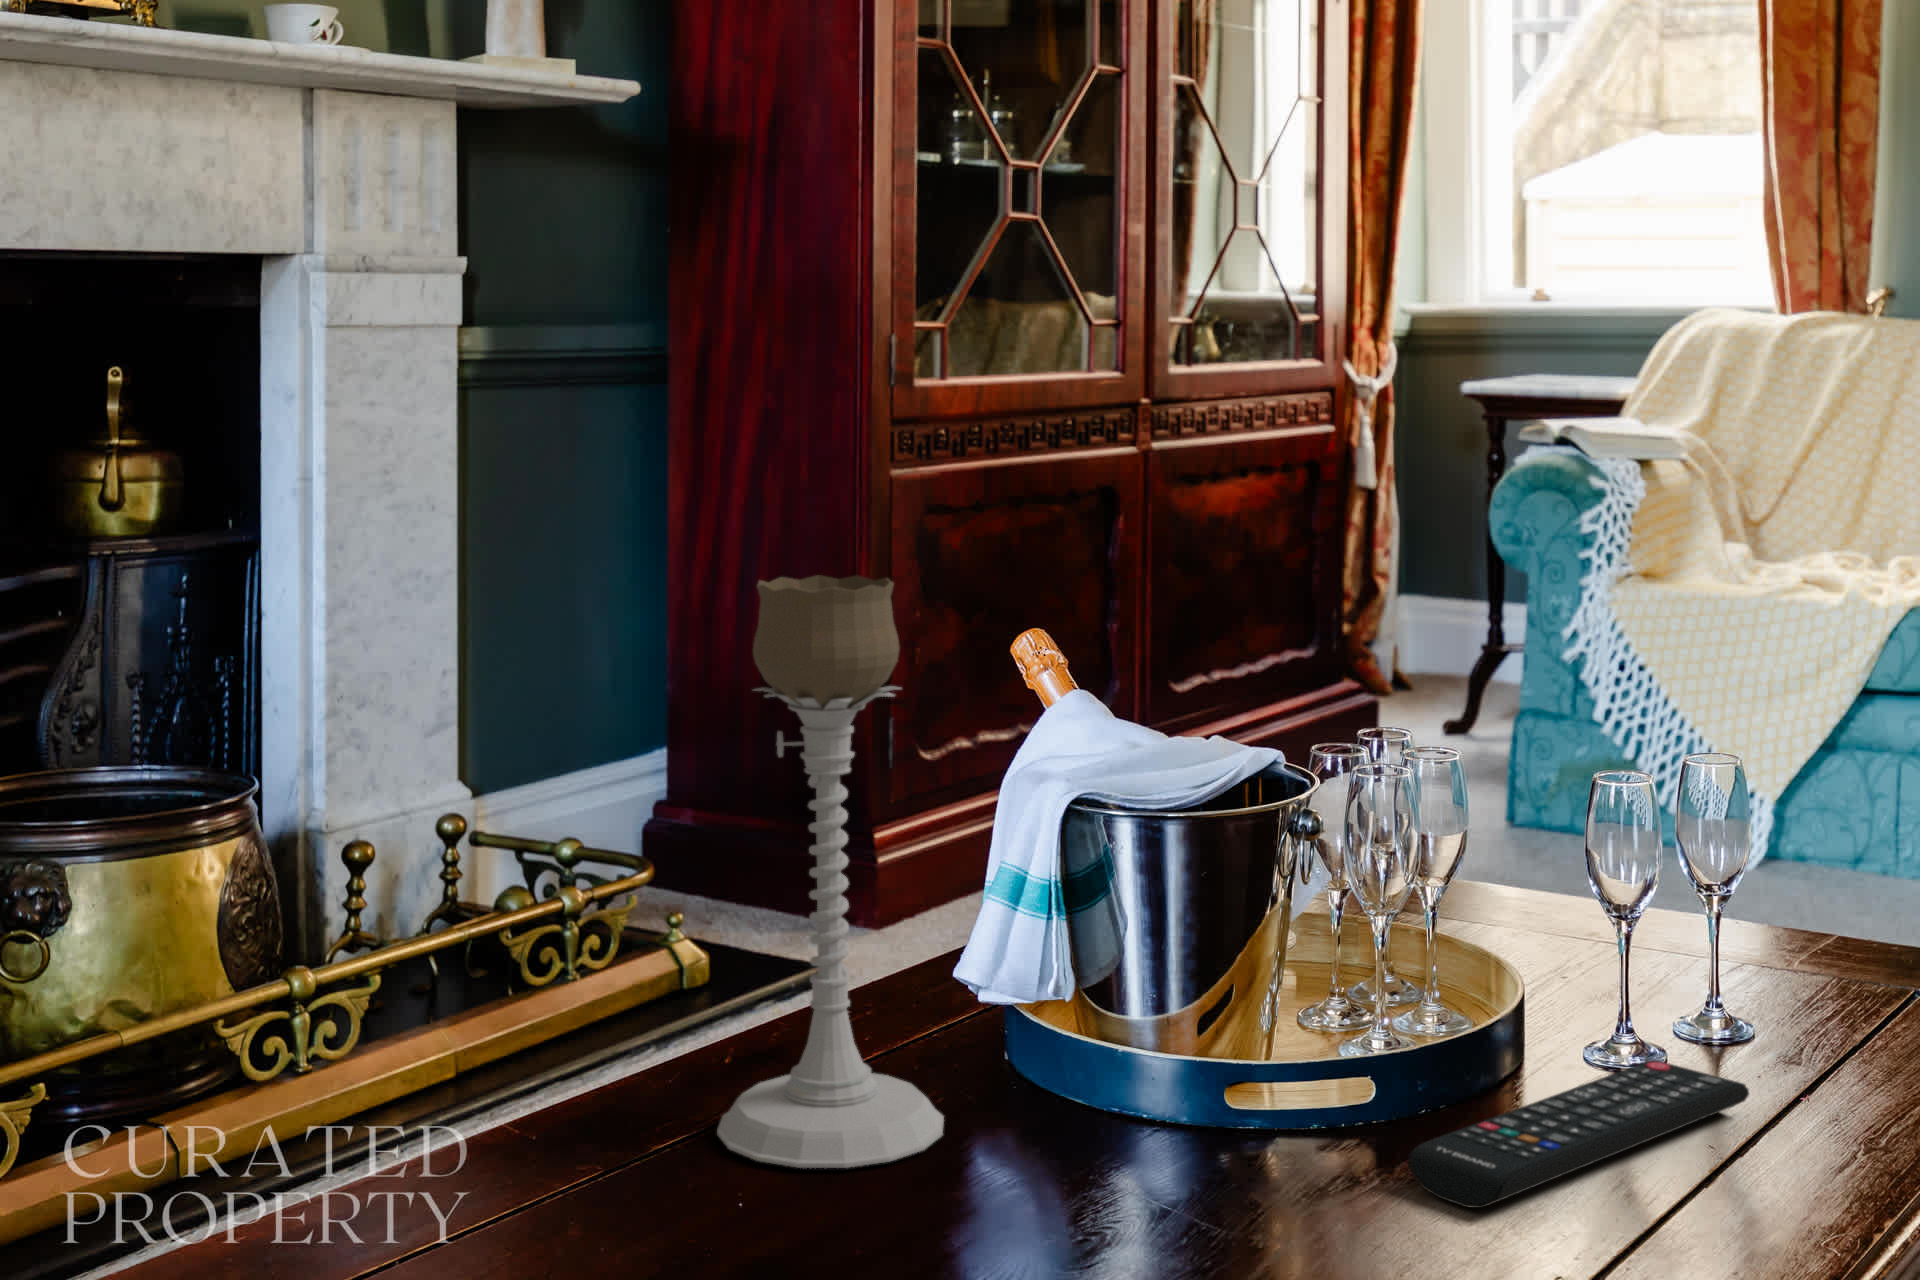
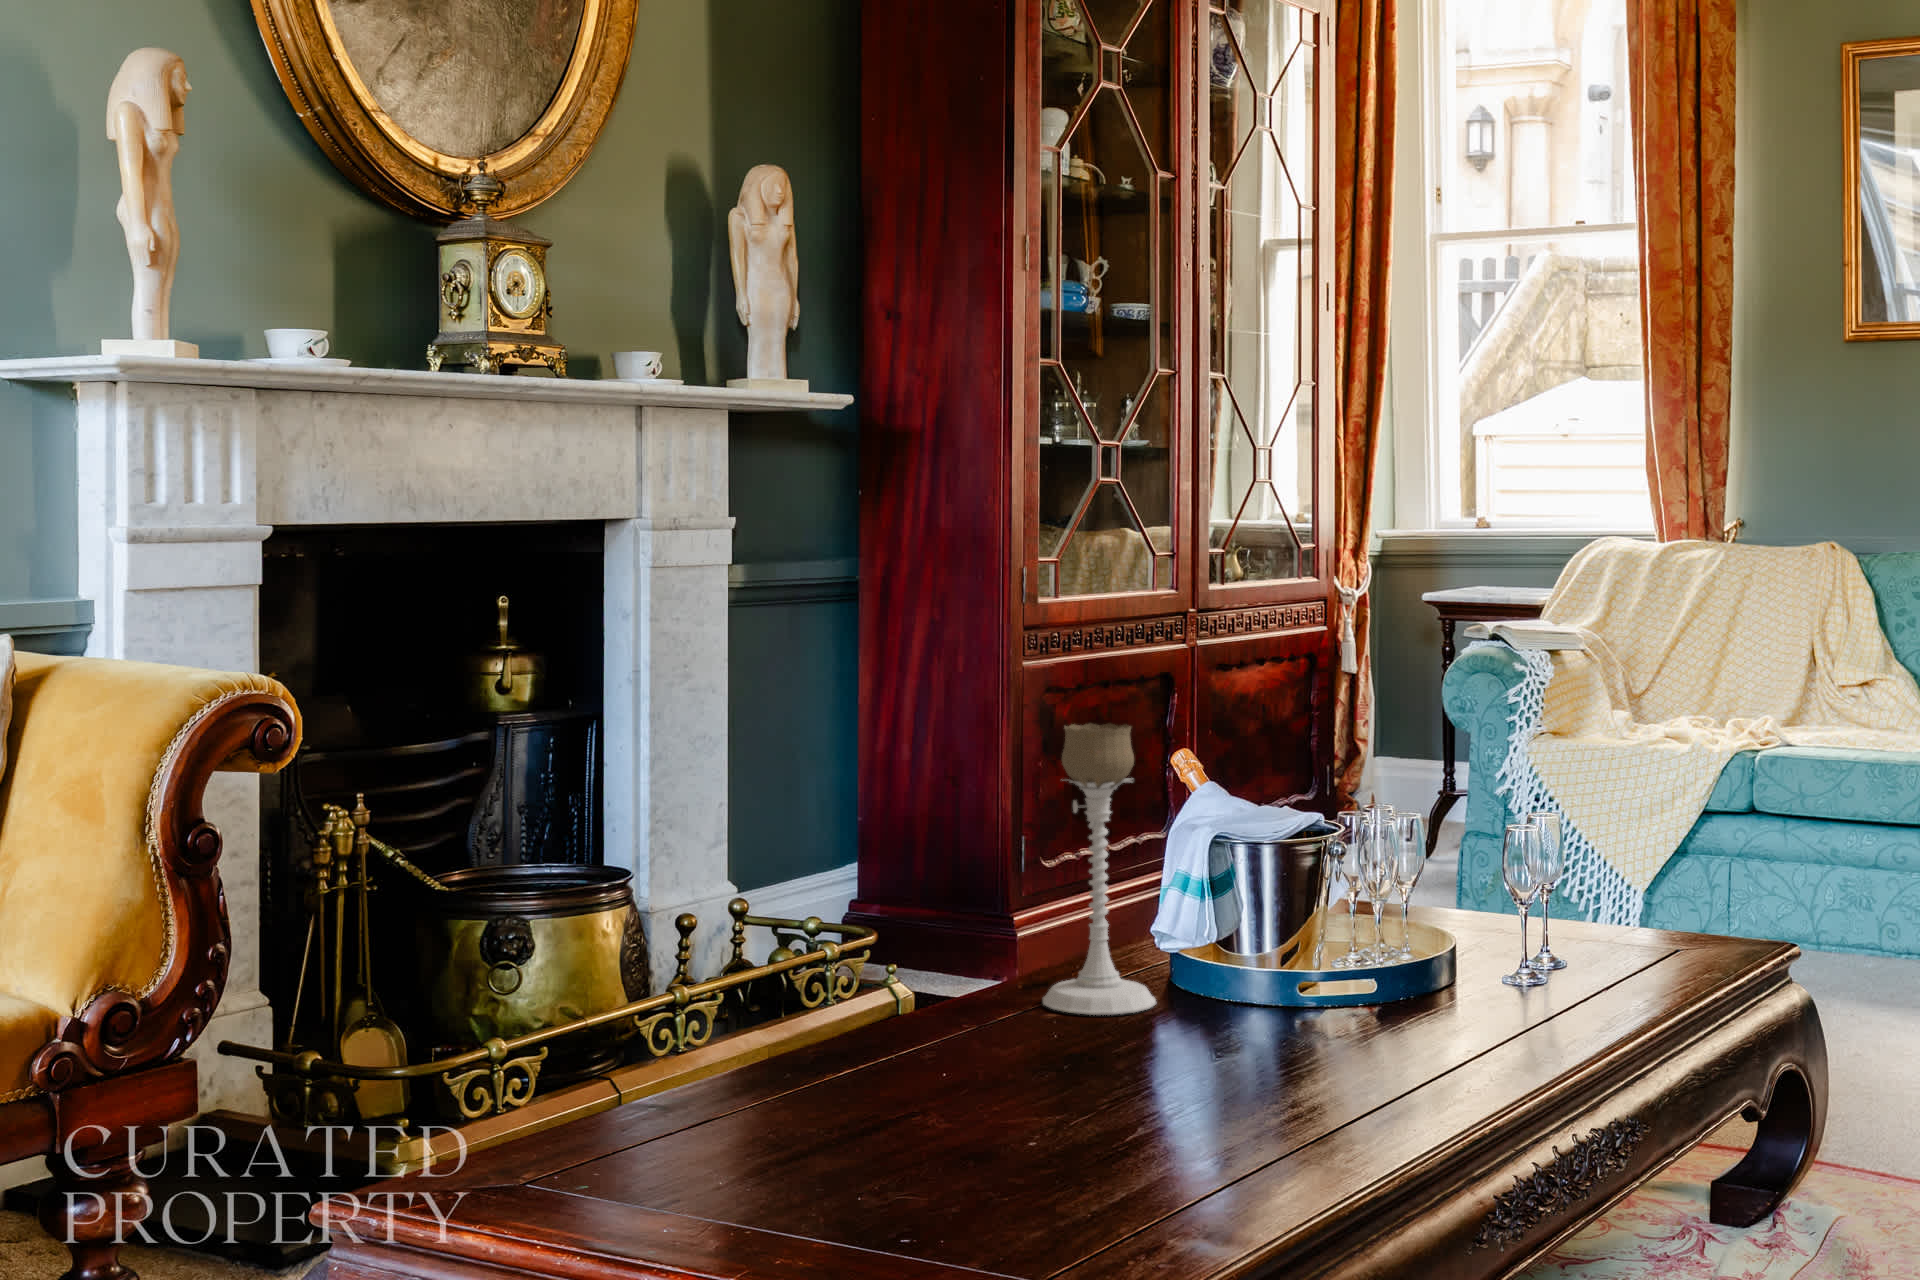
remote control: present [1408,1060,1749,1208] -> none [1390,971,1563,1025]

